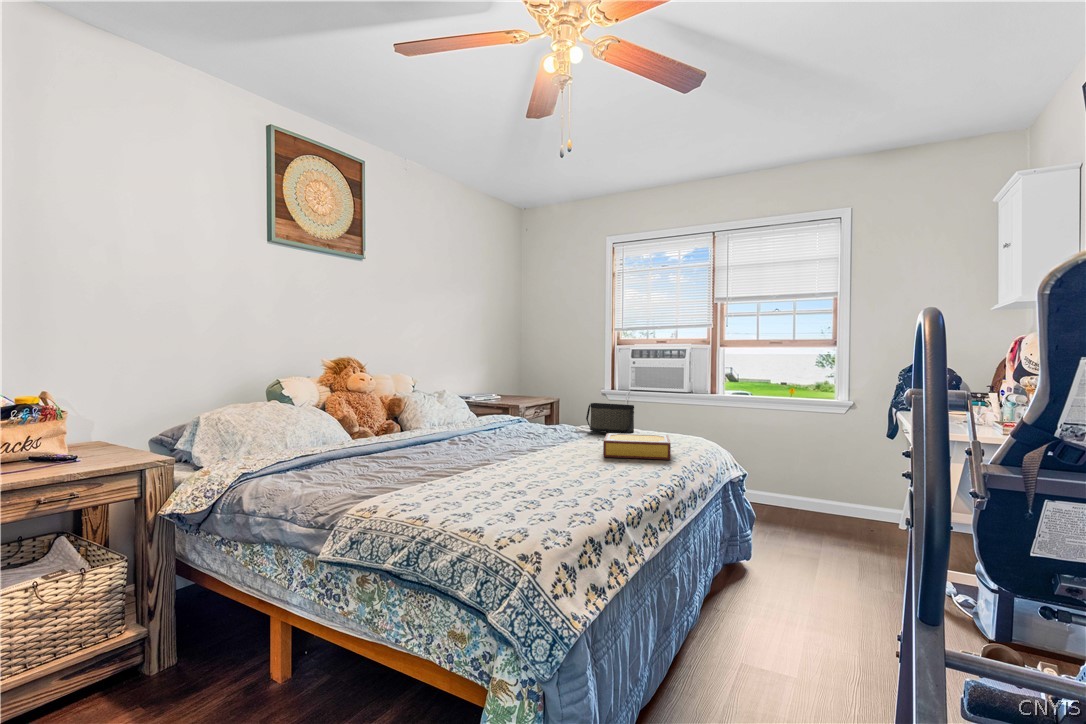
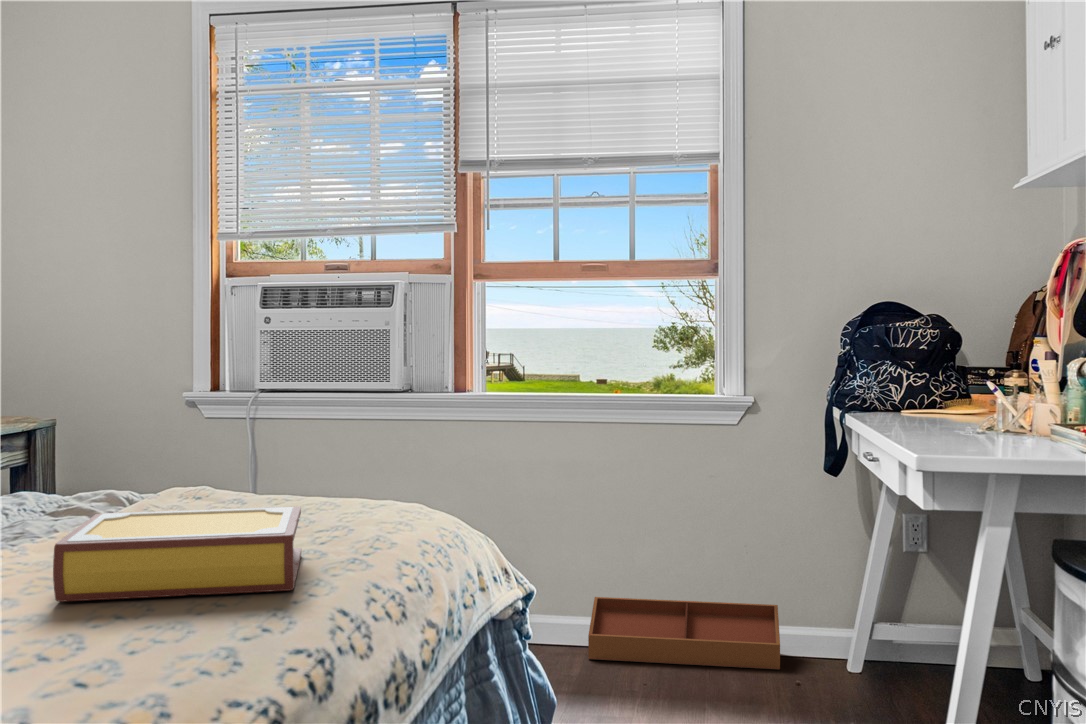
handbag: present [586,403,634,434] -> none [72,419,222,514]
storage bin: none [770,486,865,526] -> present [588,597,780,669]

